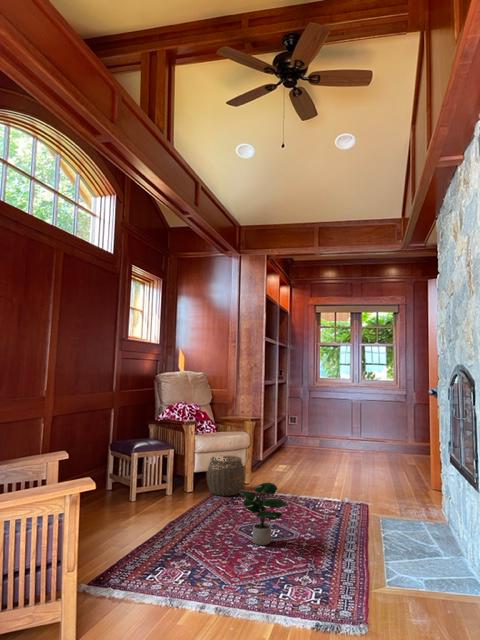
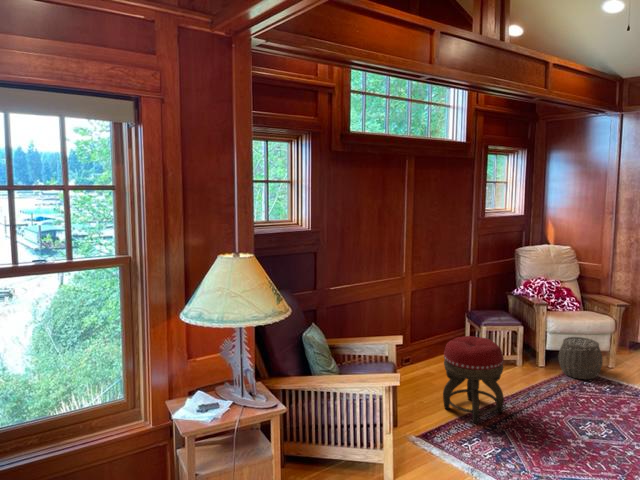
footstool: none [106,451,178,553] -> present [443,336,504,423]
potted plant: present [239,483,289,545] -> none [560,385,614,444]

